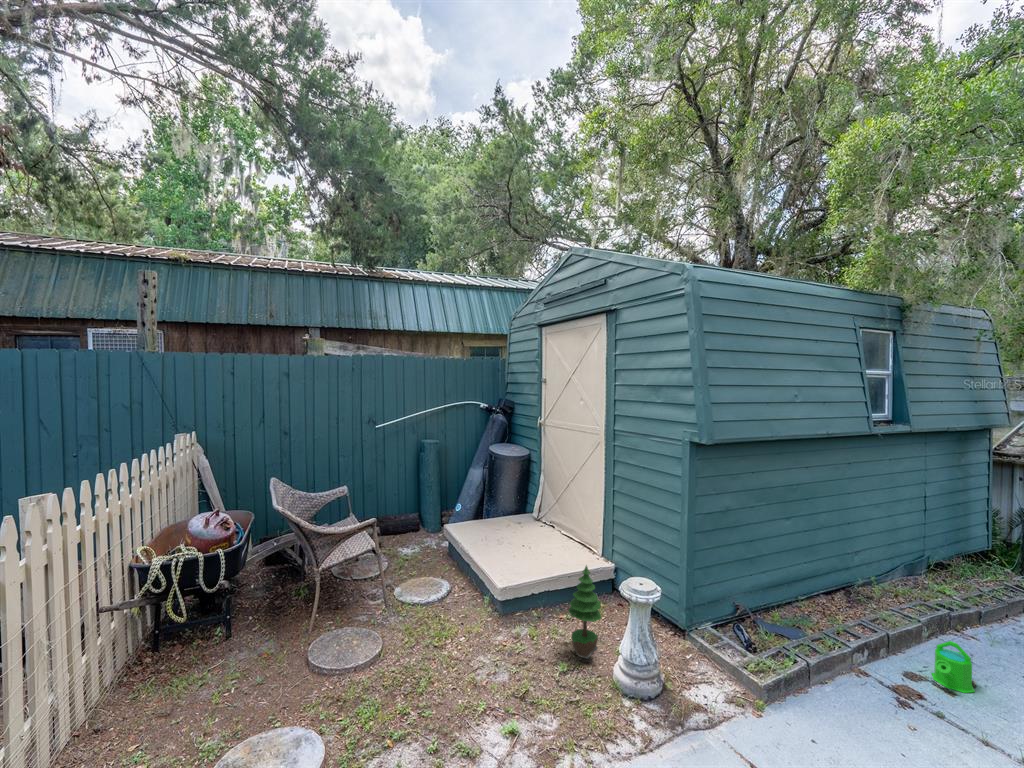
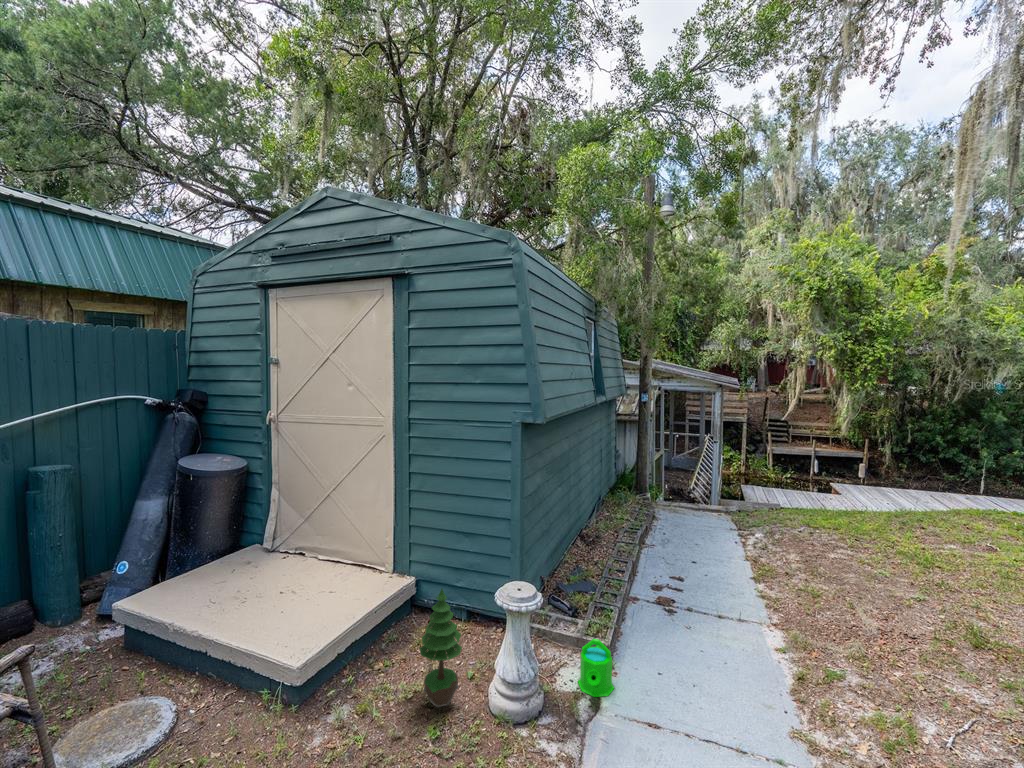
watering can: present [932,641,975,693] -> present [578,639,614,697]

